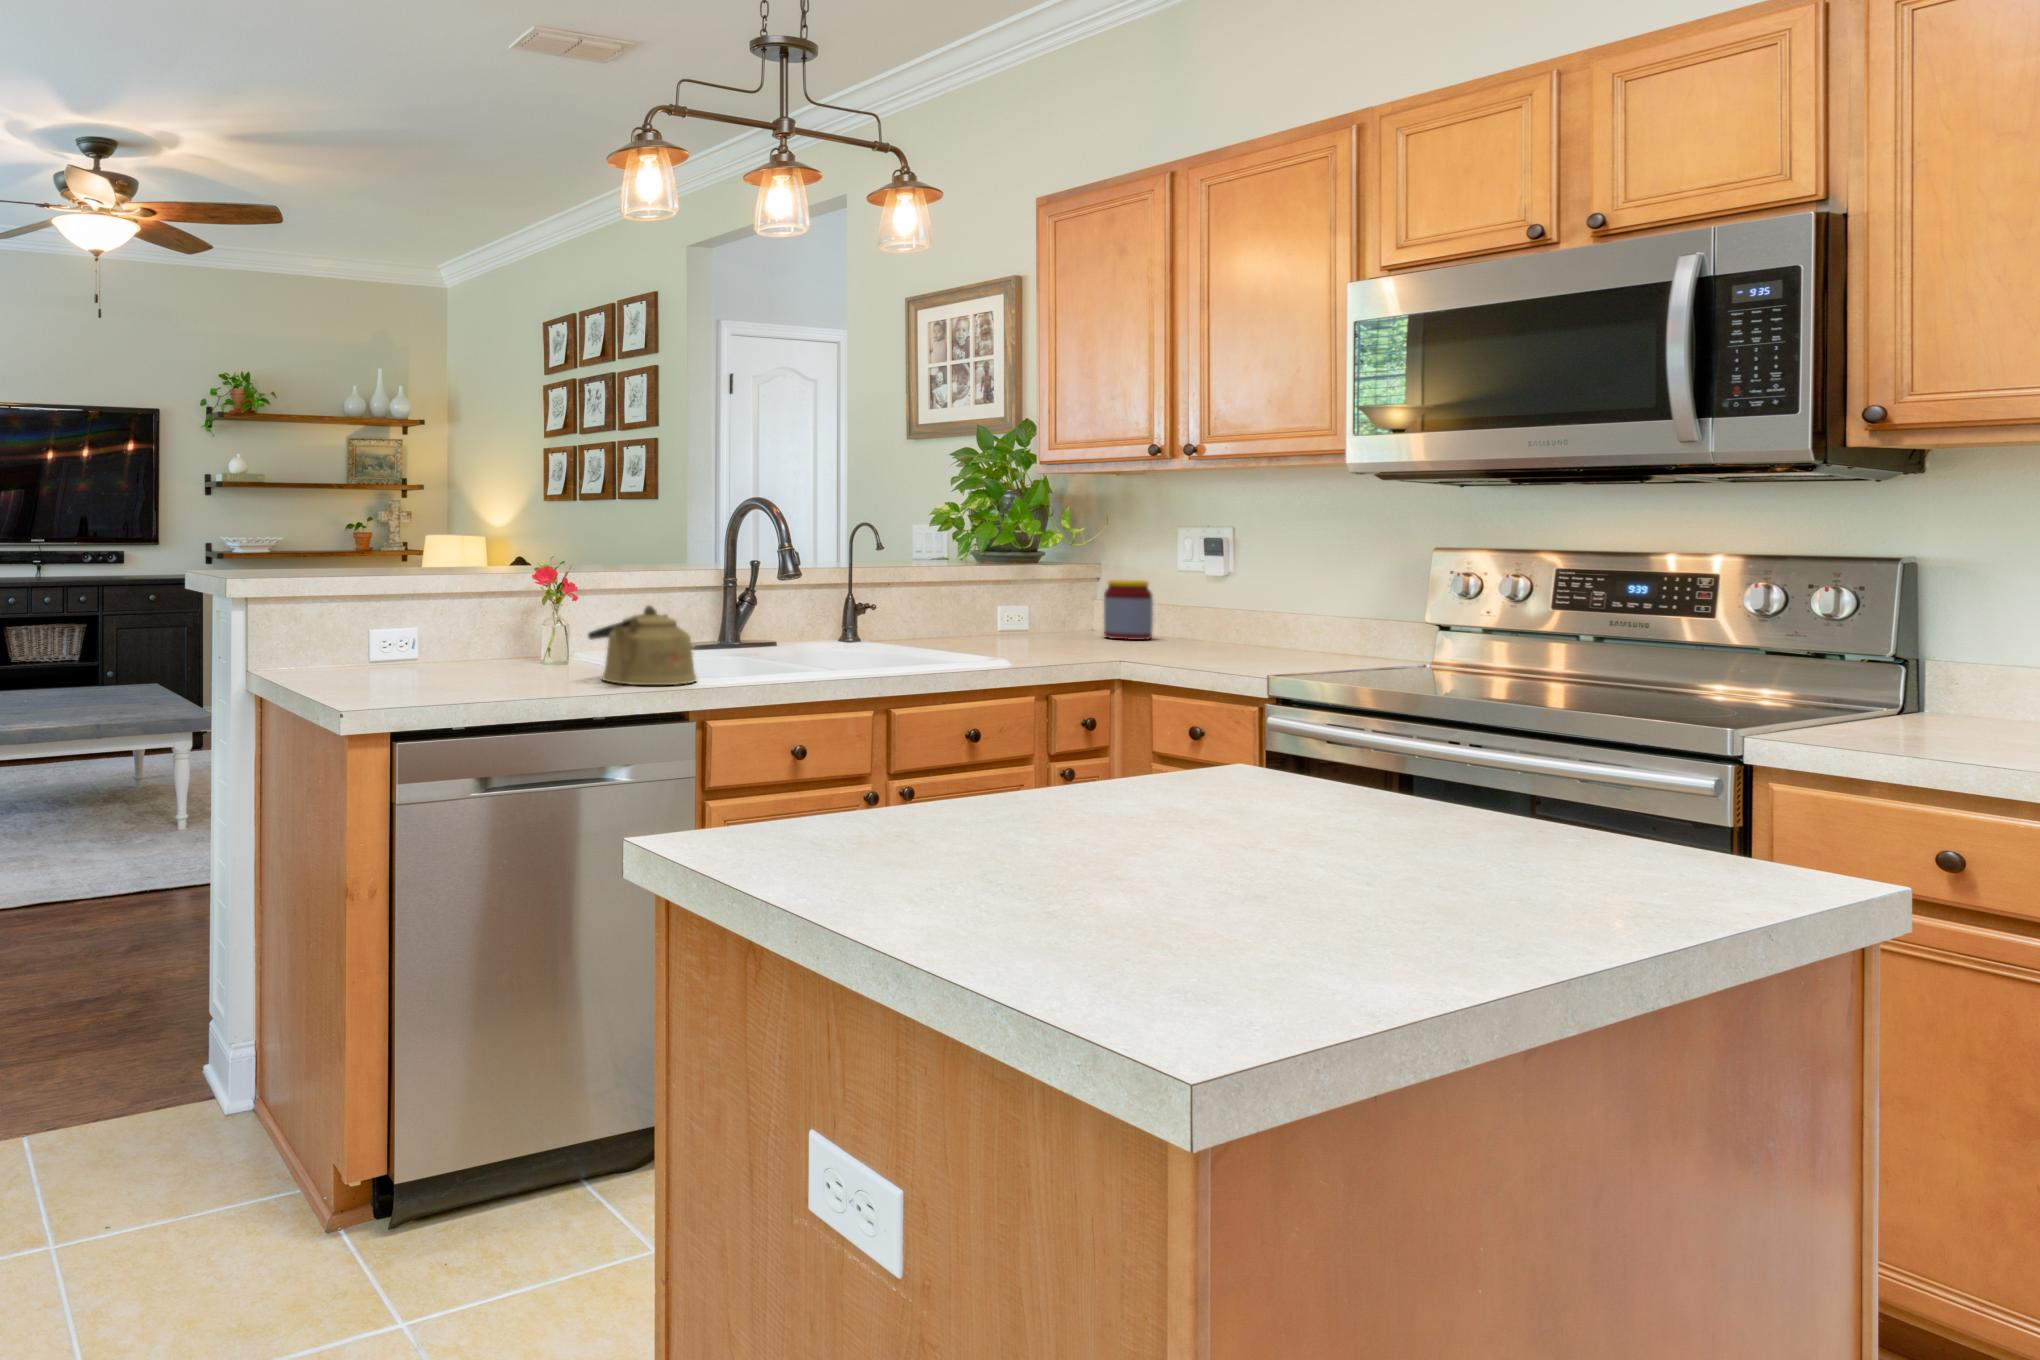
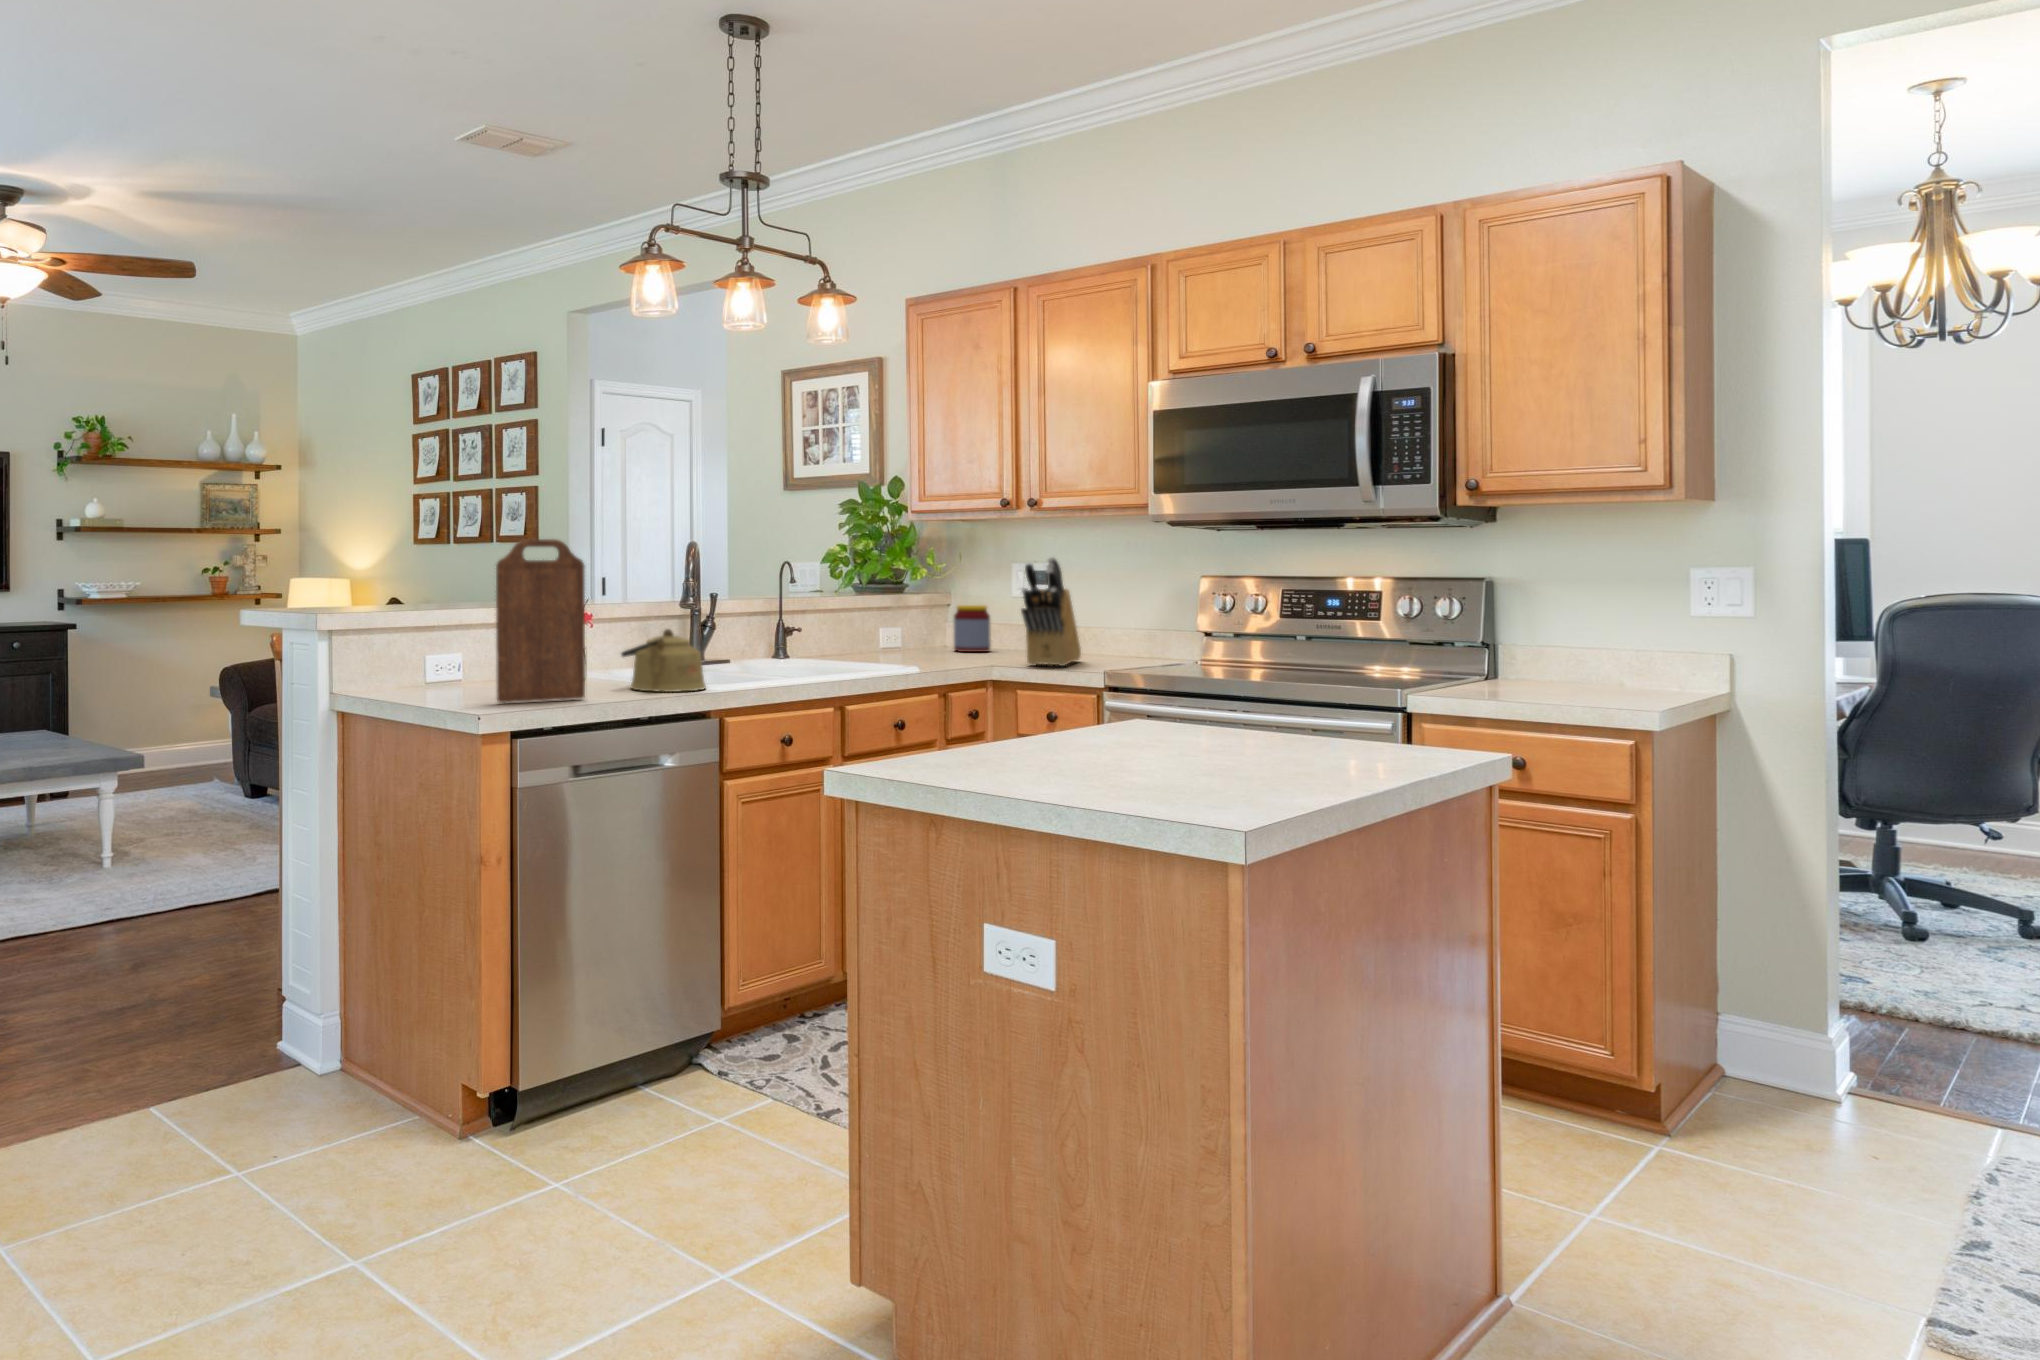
cutting board: none [401,492,518,694] -> present [496,539,585,703]
knife block: none [1164,520,1262,665] -> present [1021,557,1081,666]

